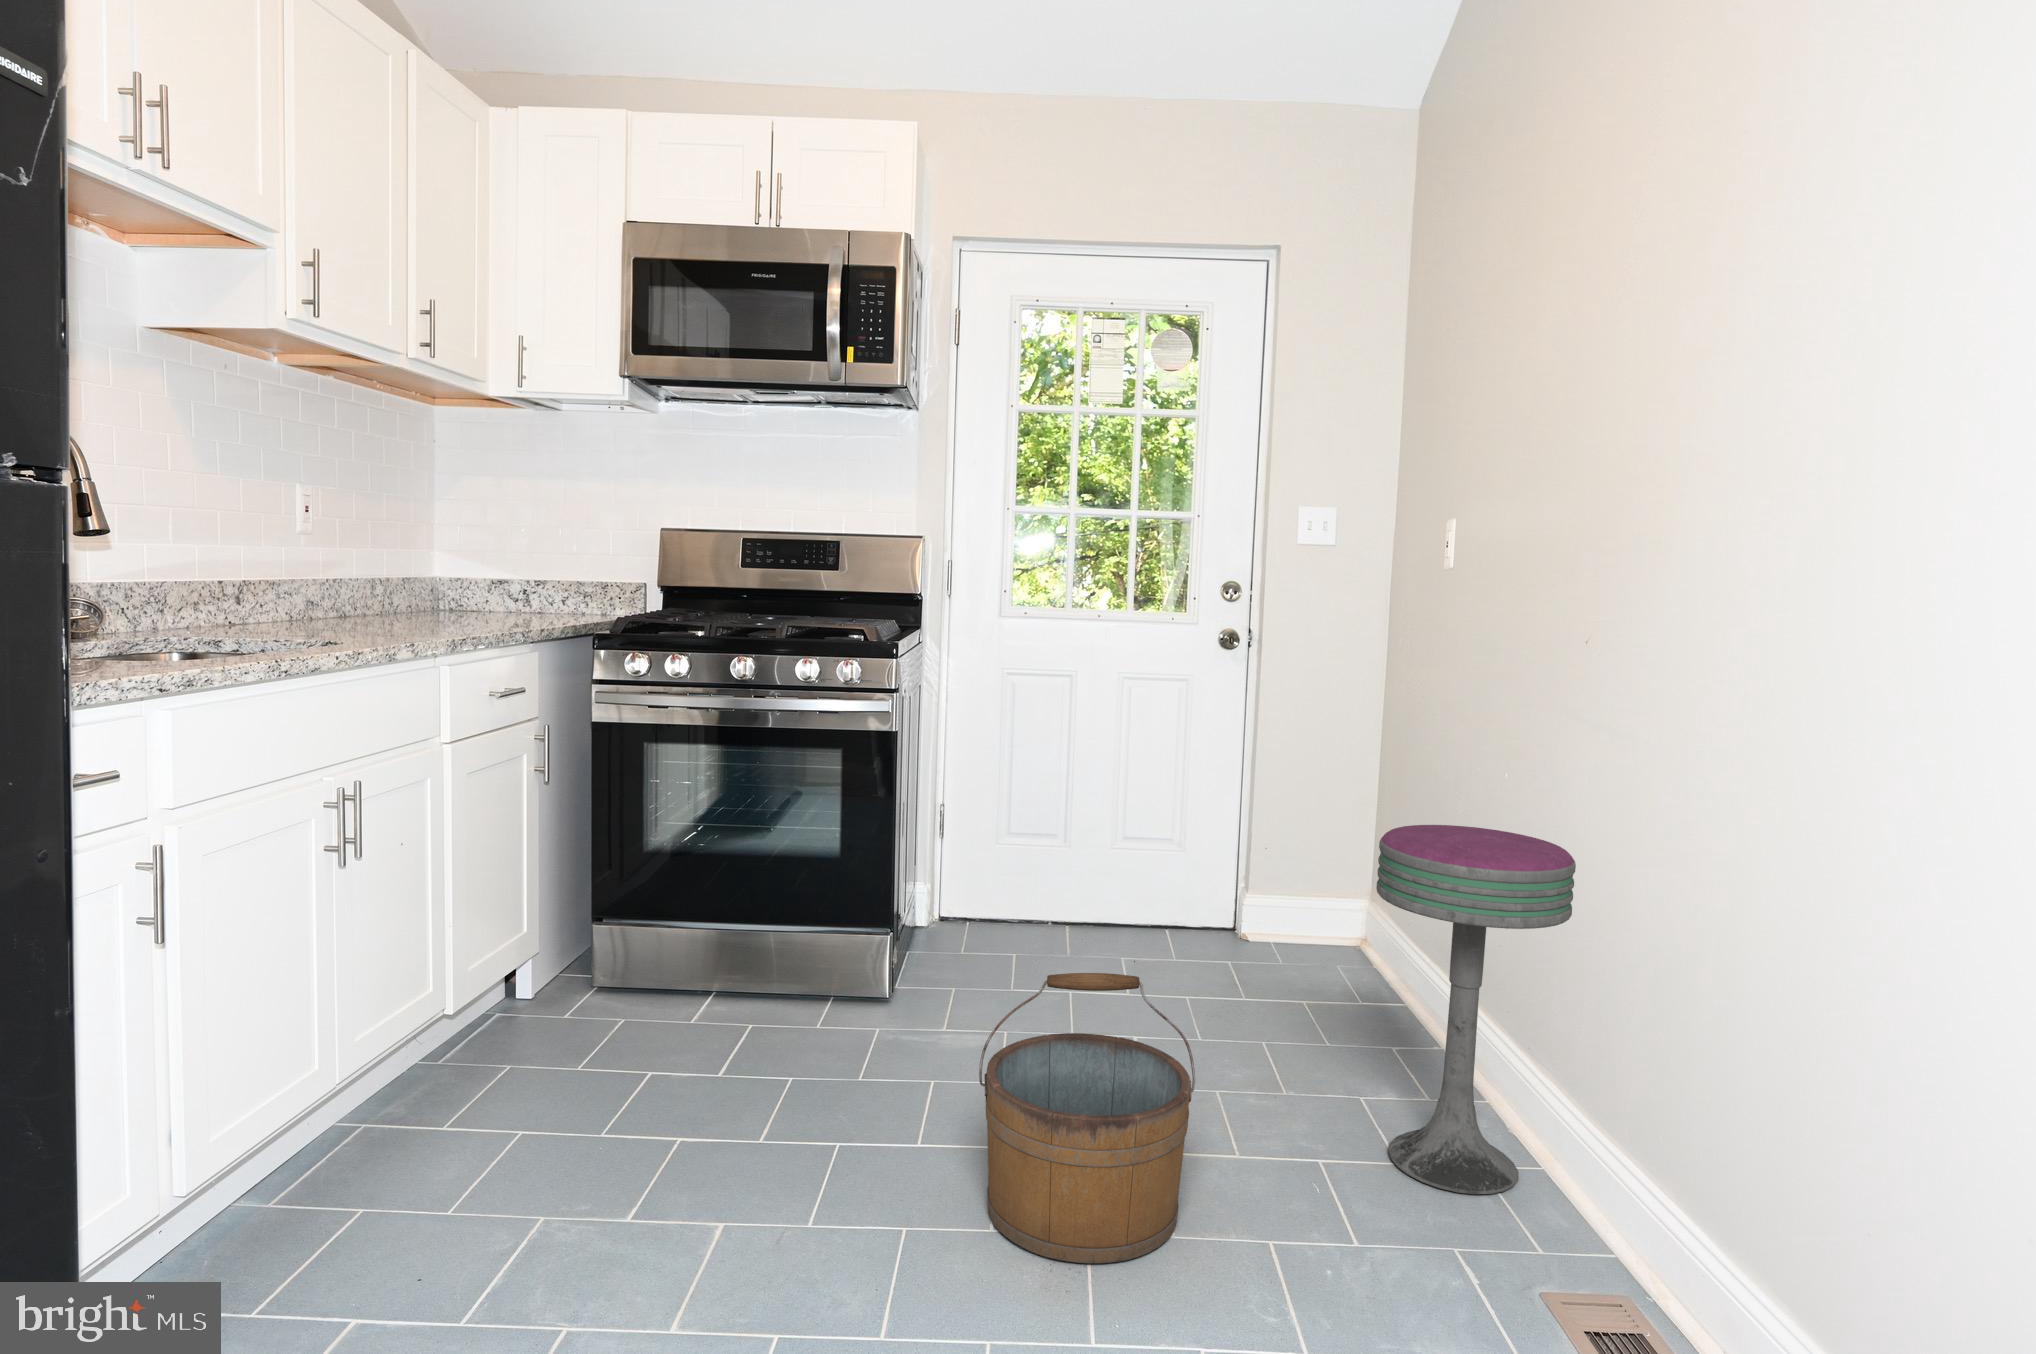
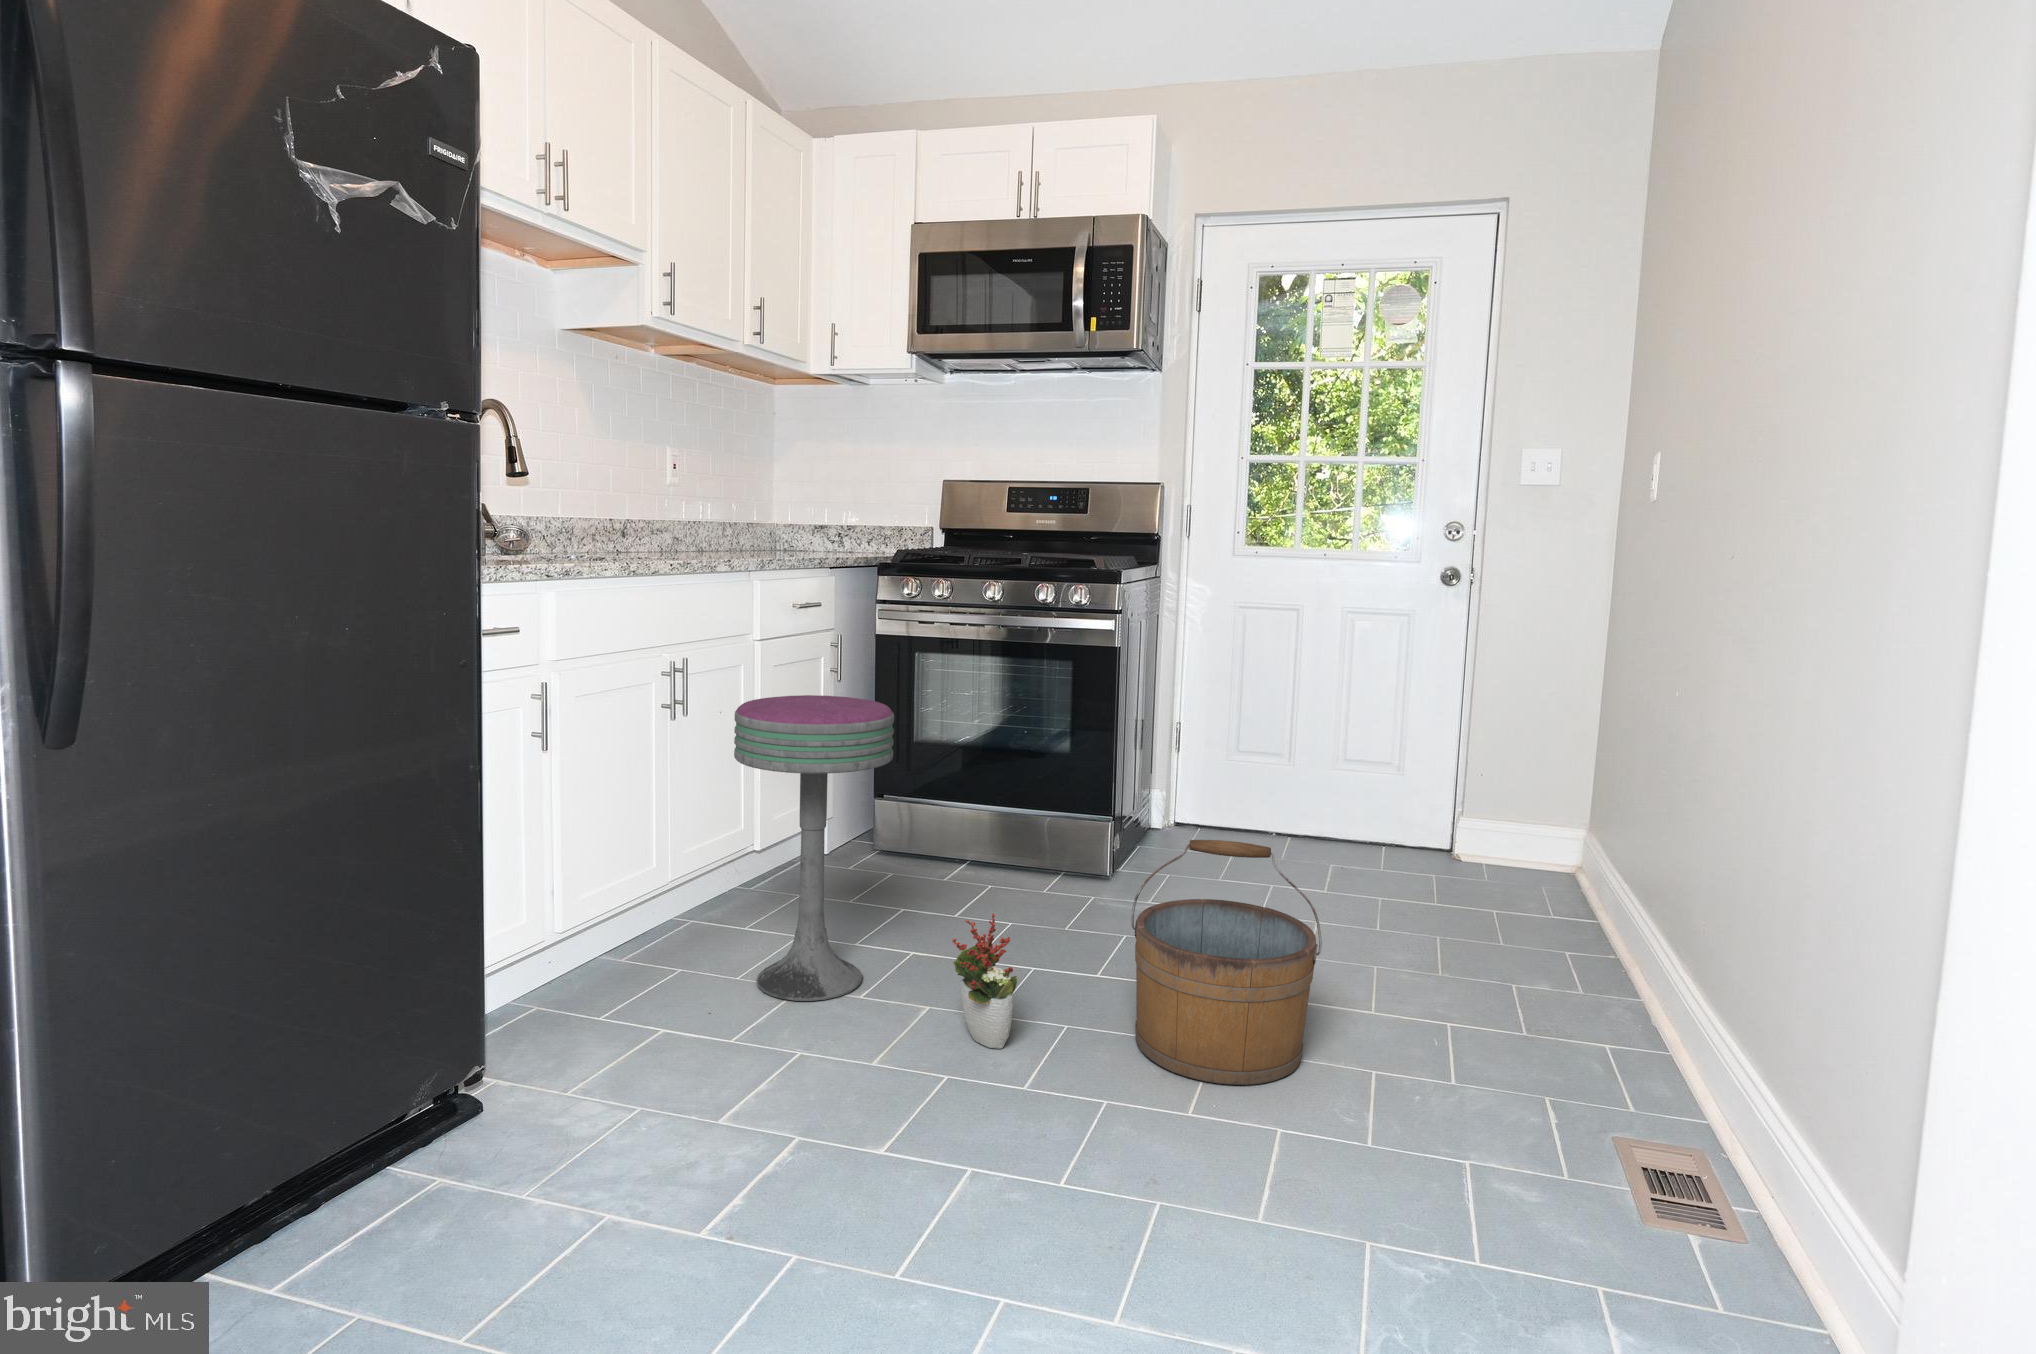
bar stool: present [1376,825,1576,1194] -> present [734,695,894,1001]
decorative plant: none [767,1089,853,1261] -> present [952,913,1017,1049]

